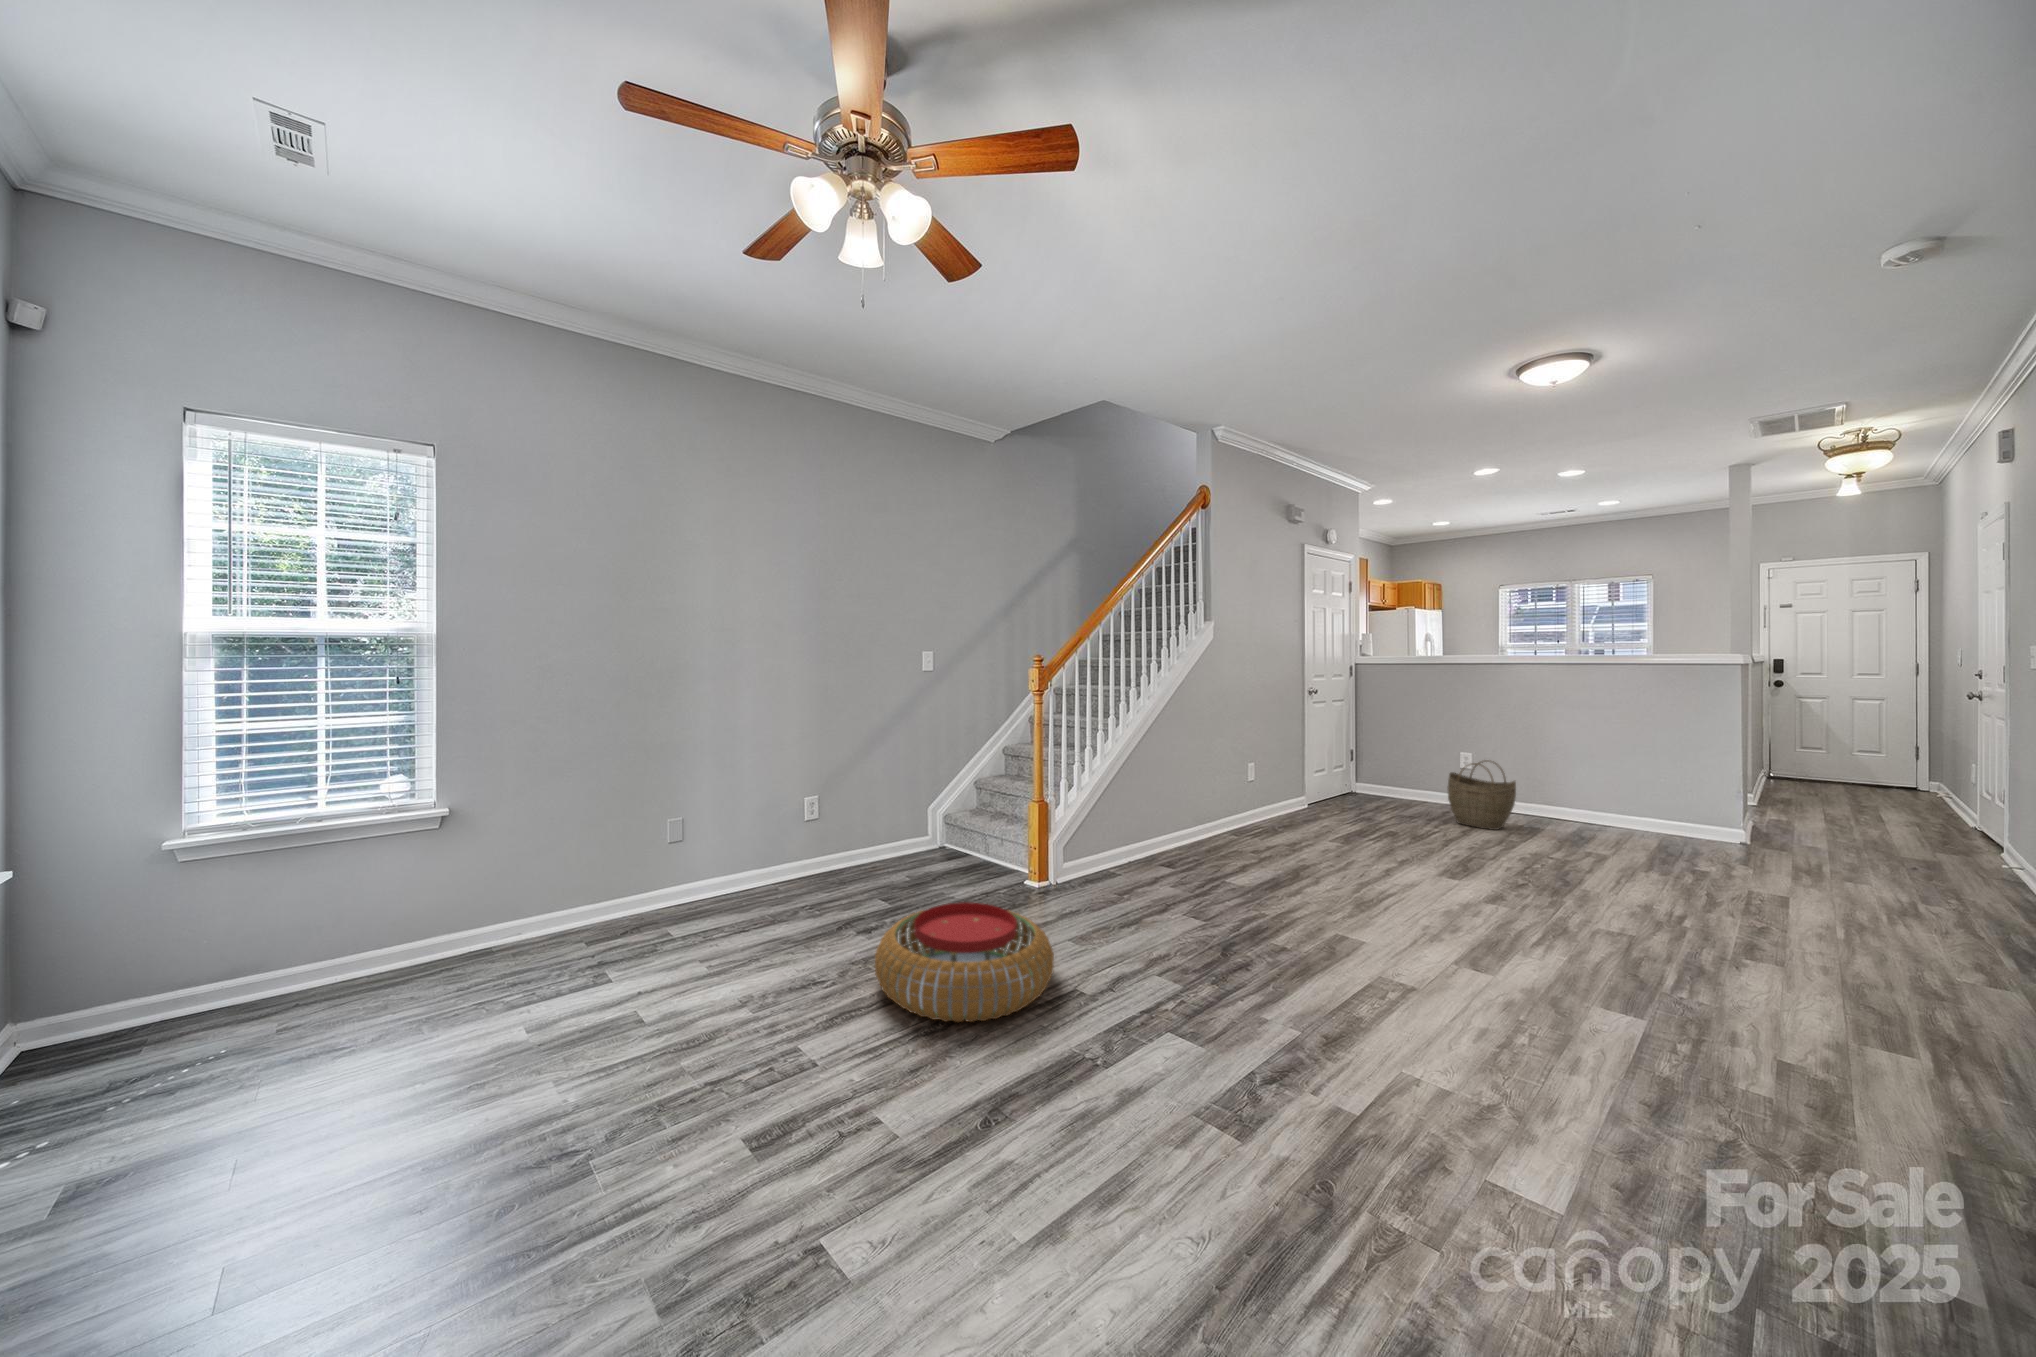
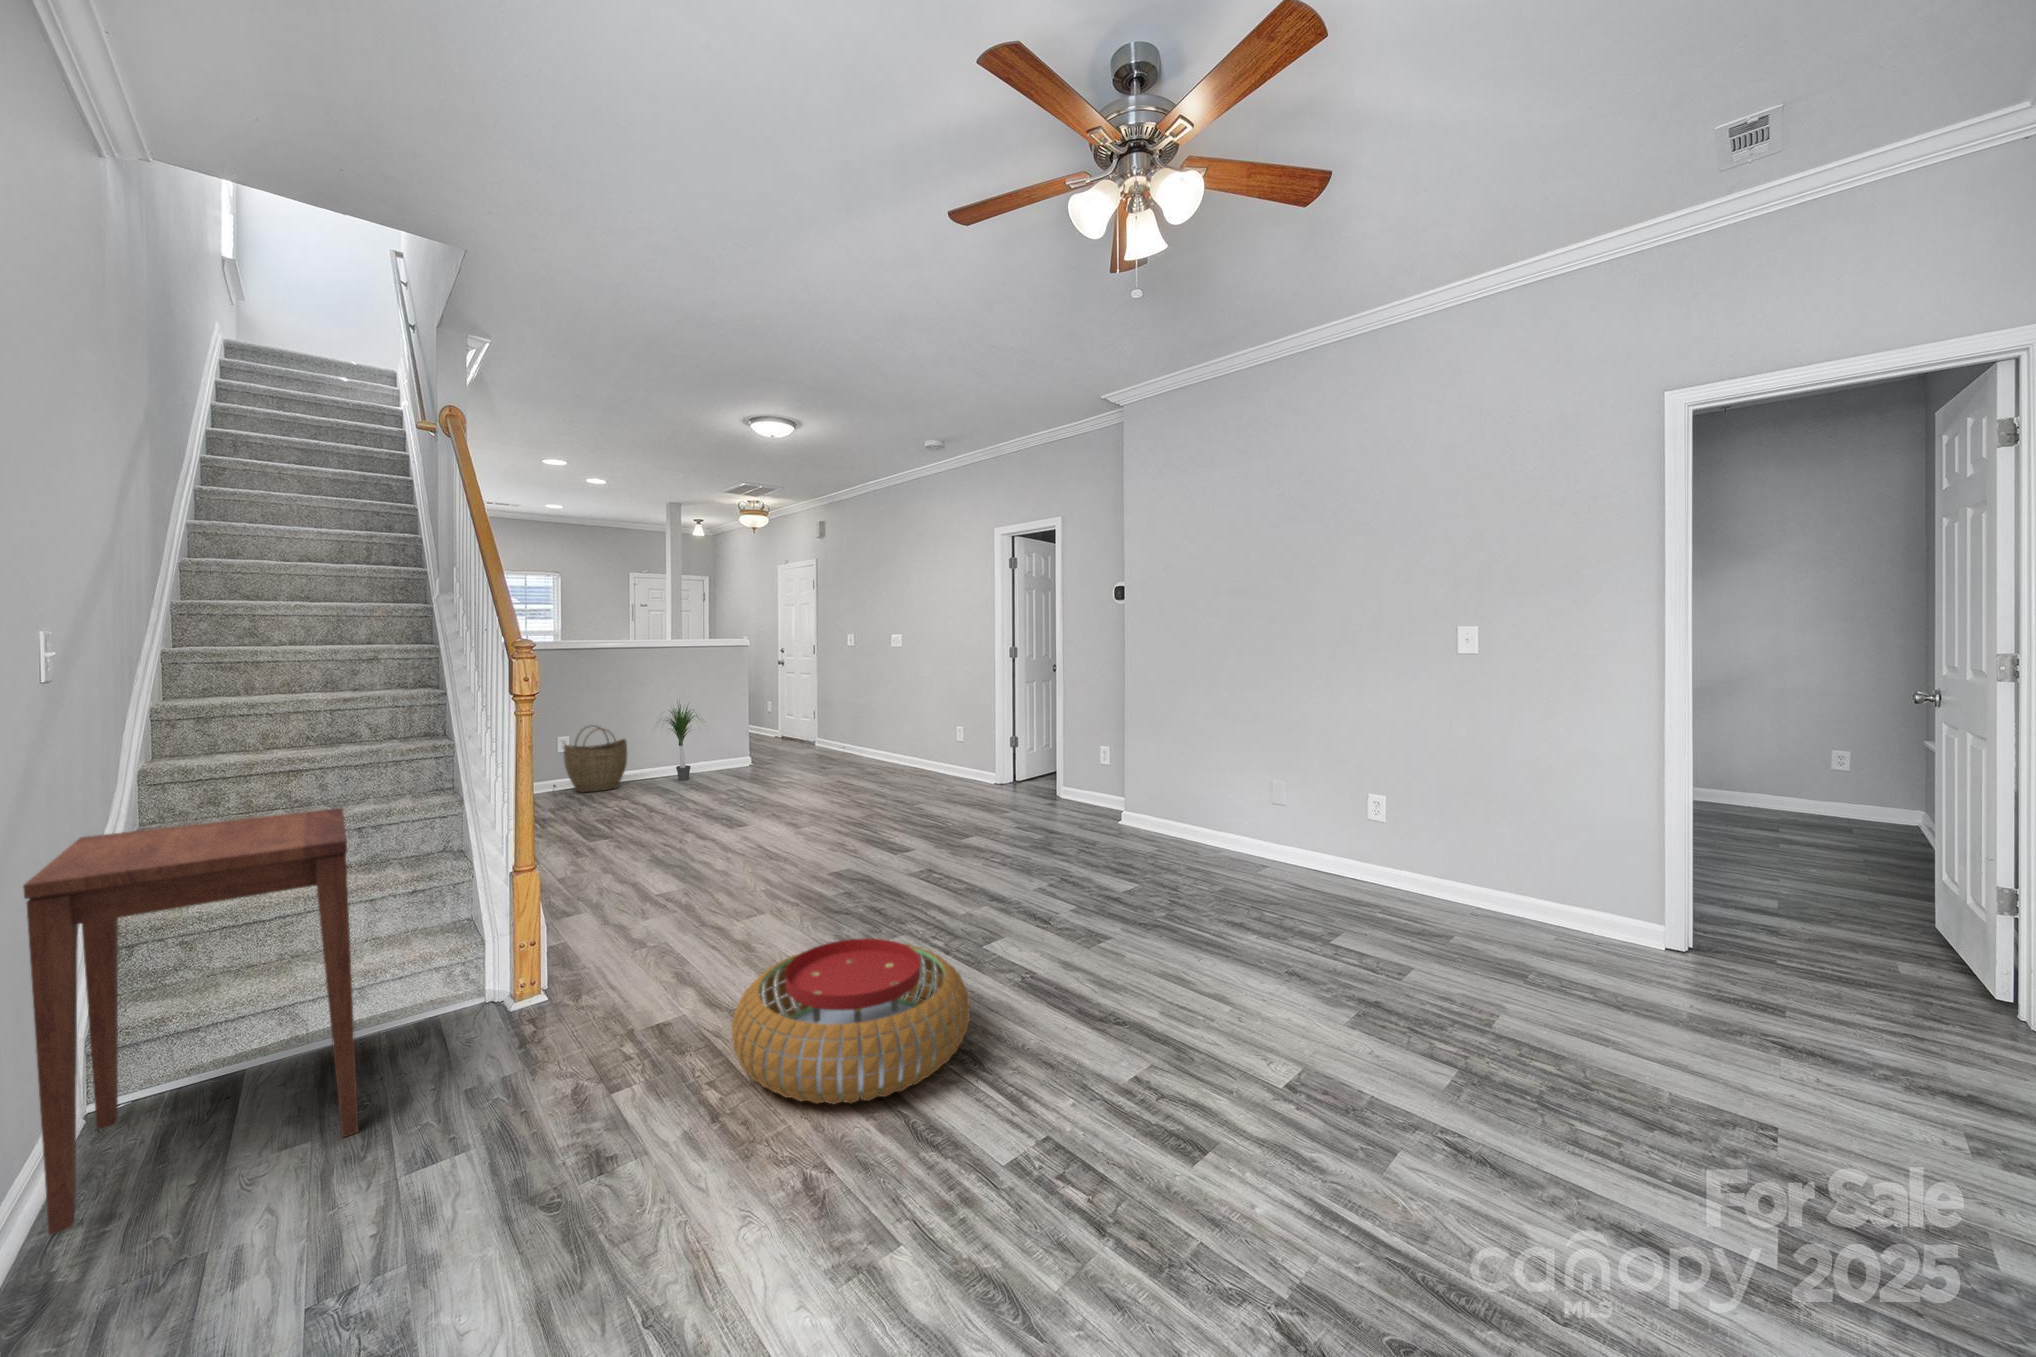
side table: none [870,736,987,884] -> present [23,808,358,1235]
potted plant: none [1543,745,1627,846] -> present [667,705,698,780]

